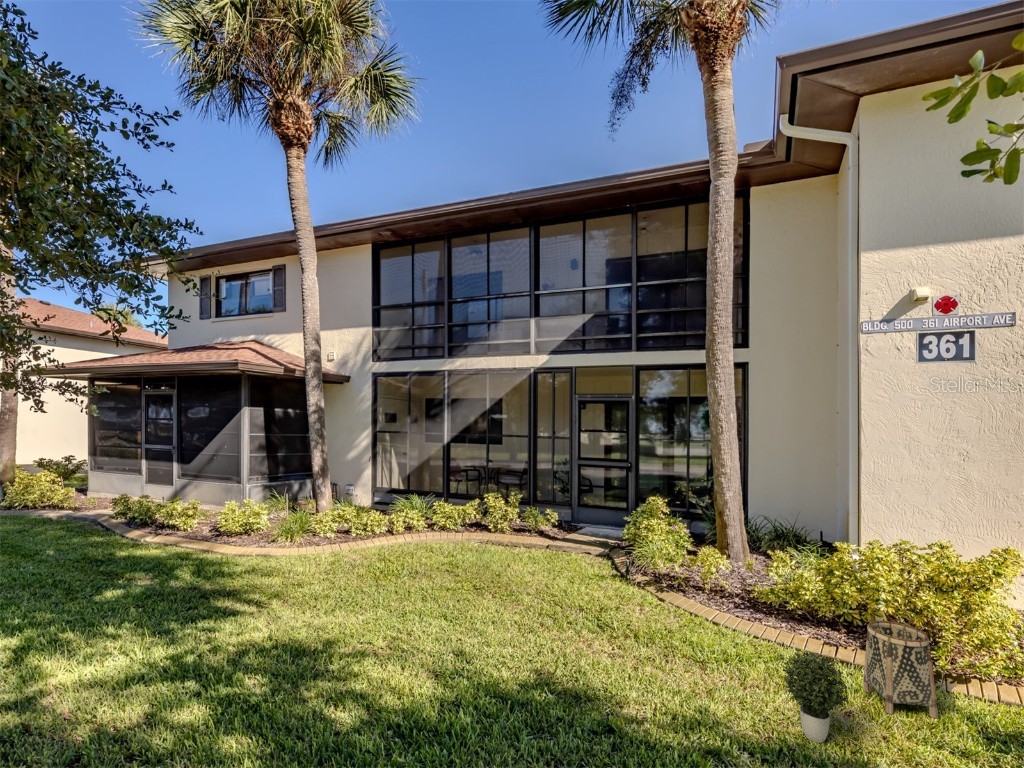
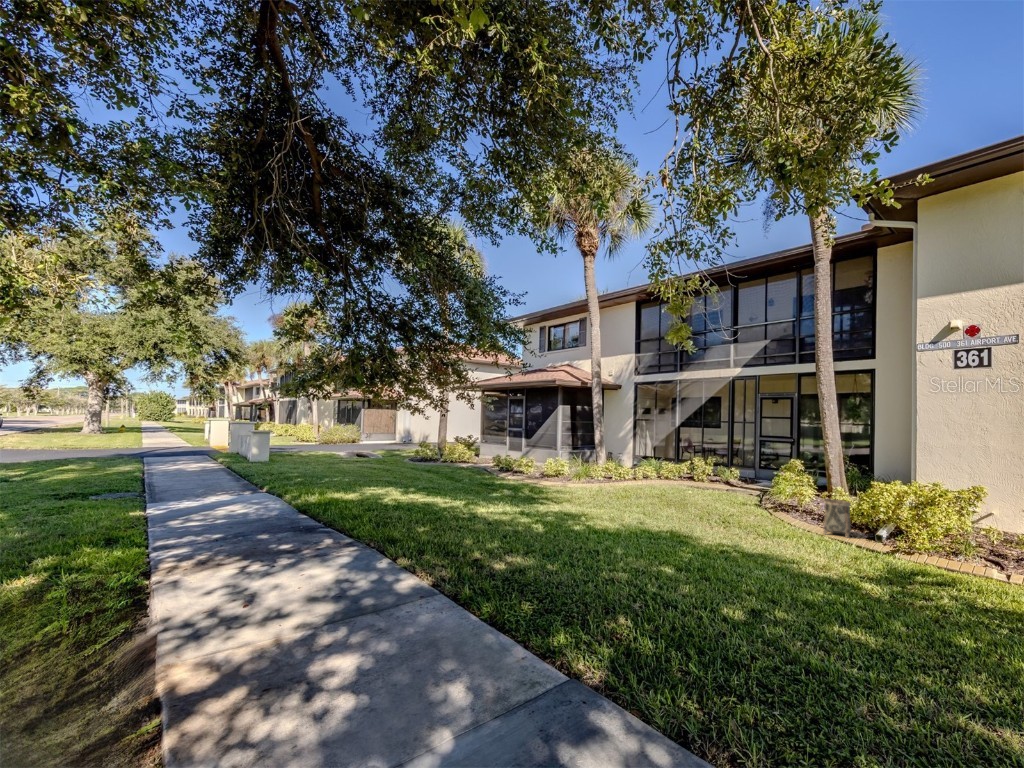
potted plant: present [782,652,849,743] -> none [760,498,786,532]

